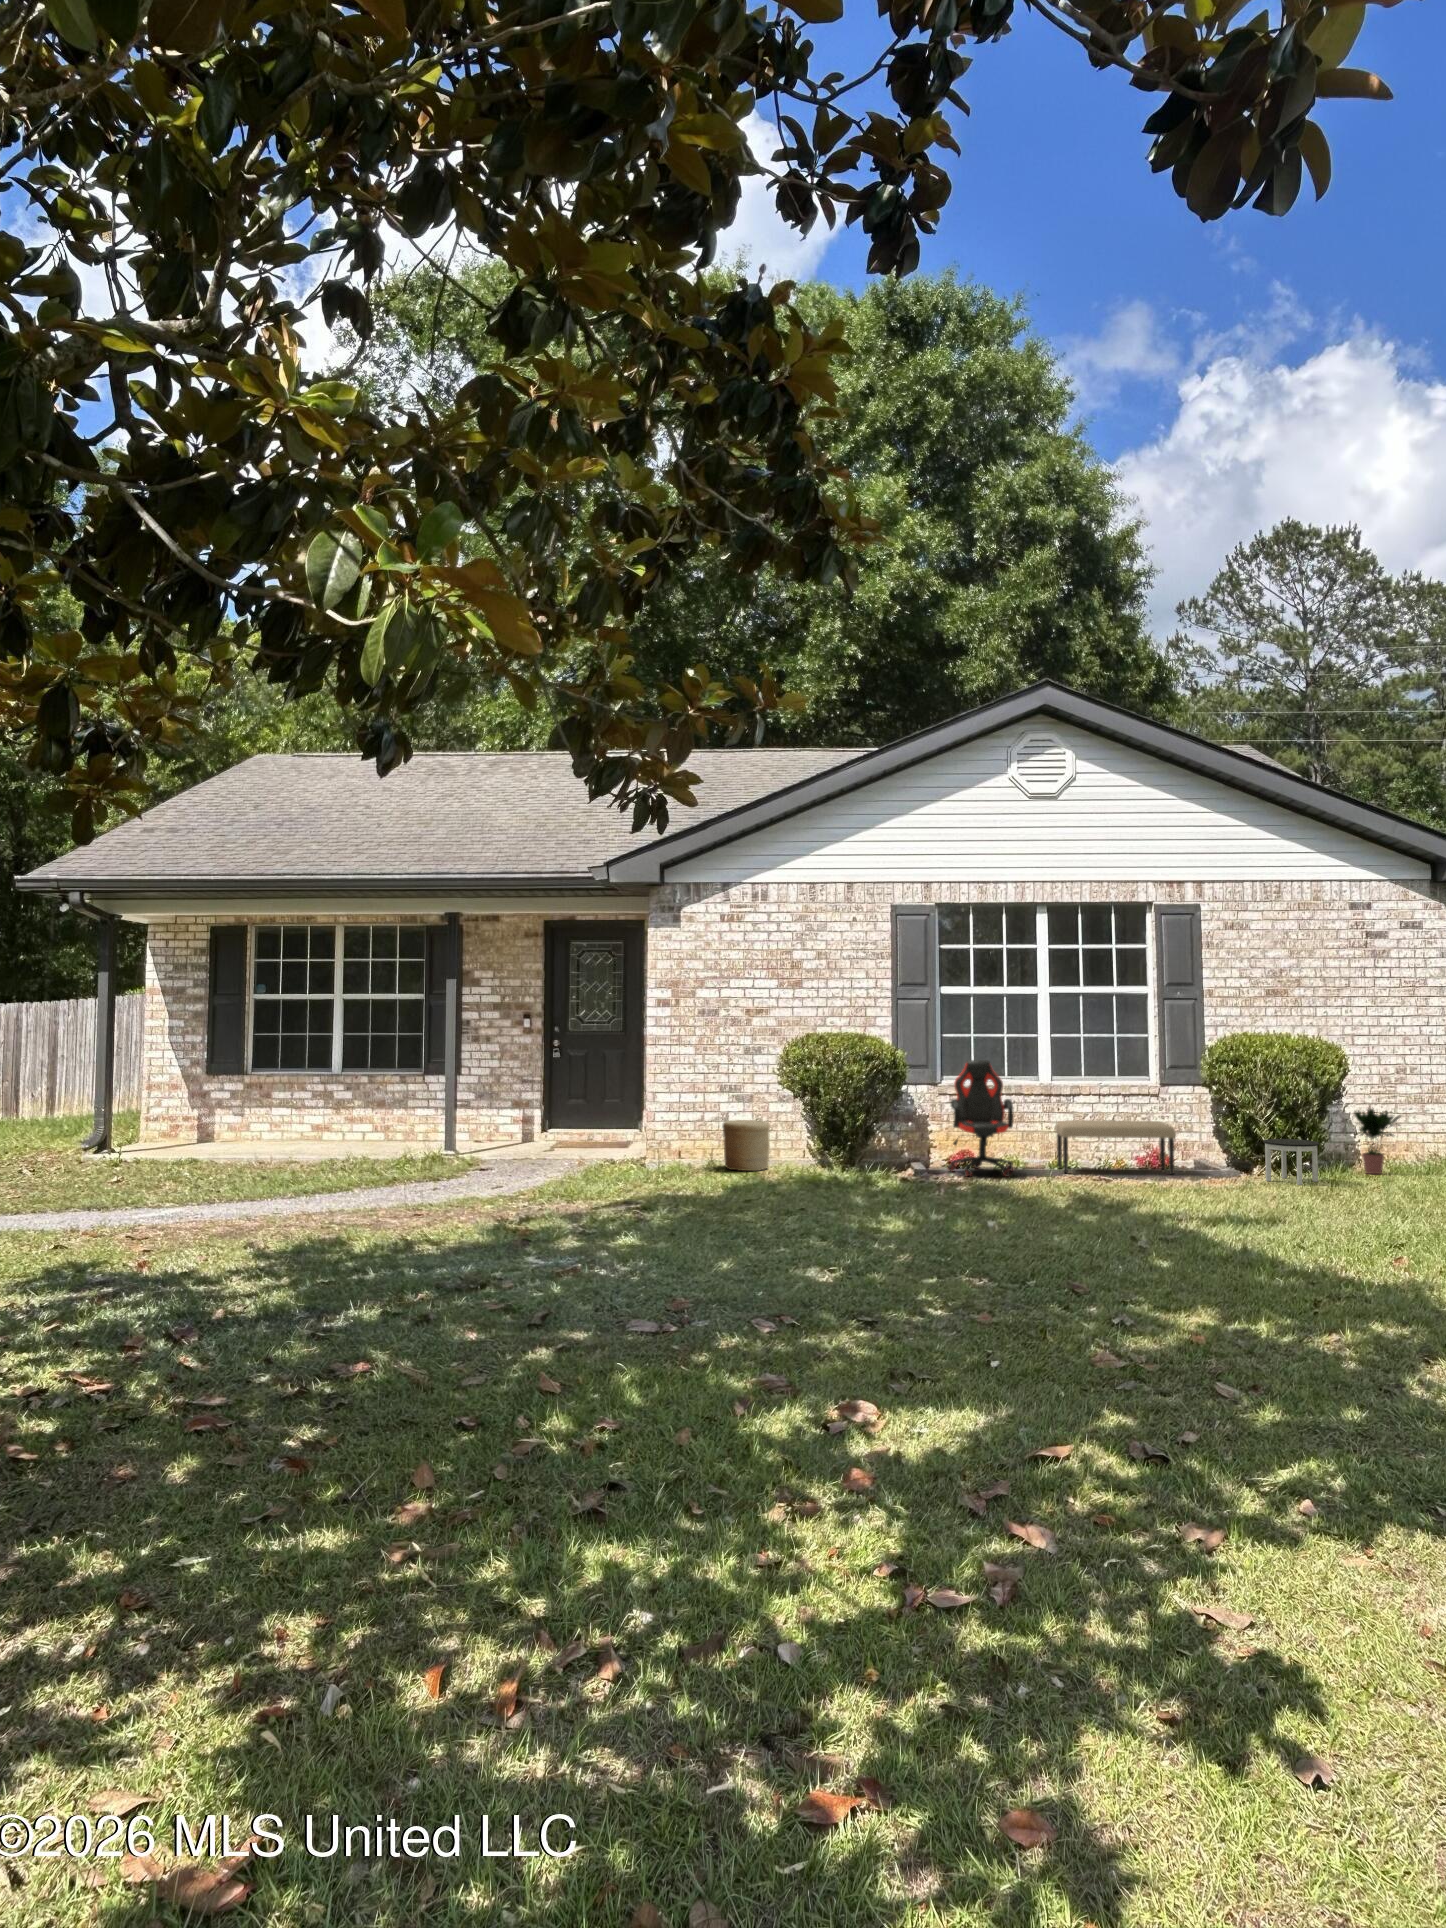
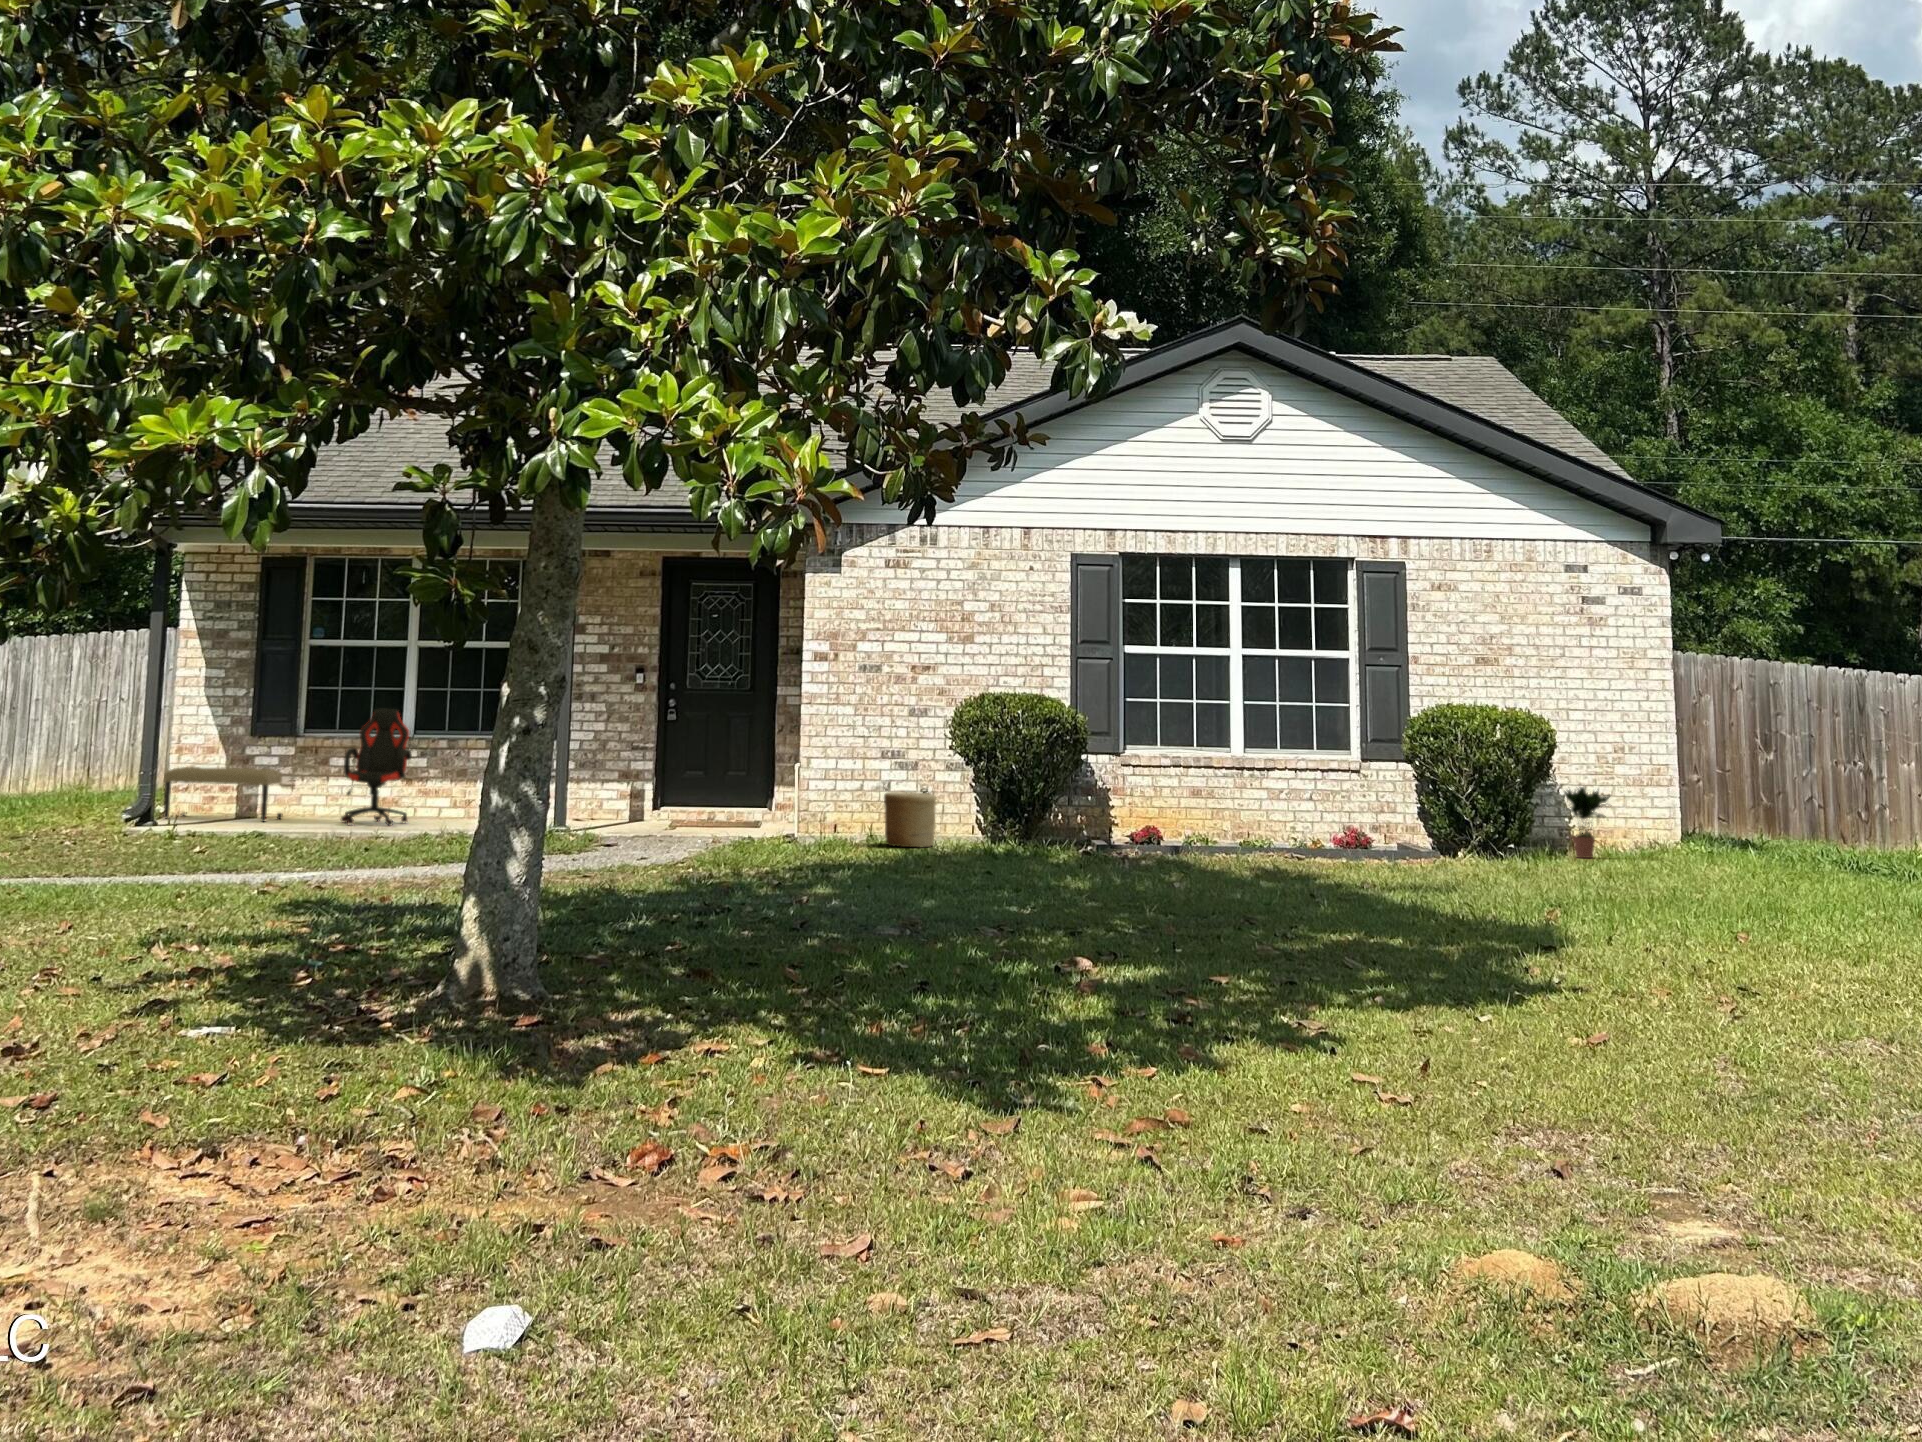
chair: present [948,1060,1014,1177] -> present [341,709,412,826]
bench: present [1055,1120,1176,1174] -> present [164,767,283,822]
round table: present [1263,1139,1319,1185] -> none [1464,817,1520,864]

